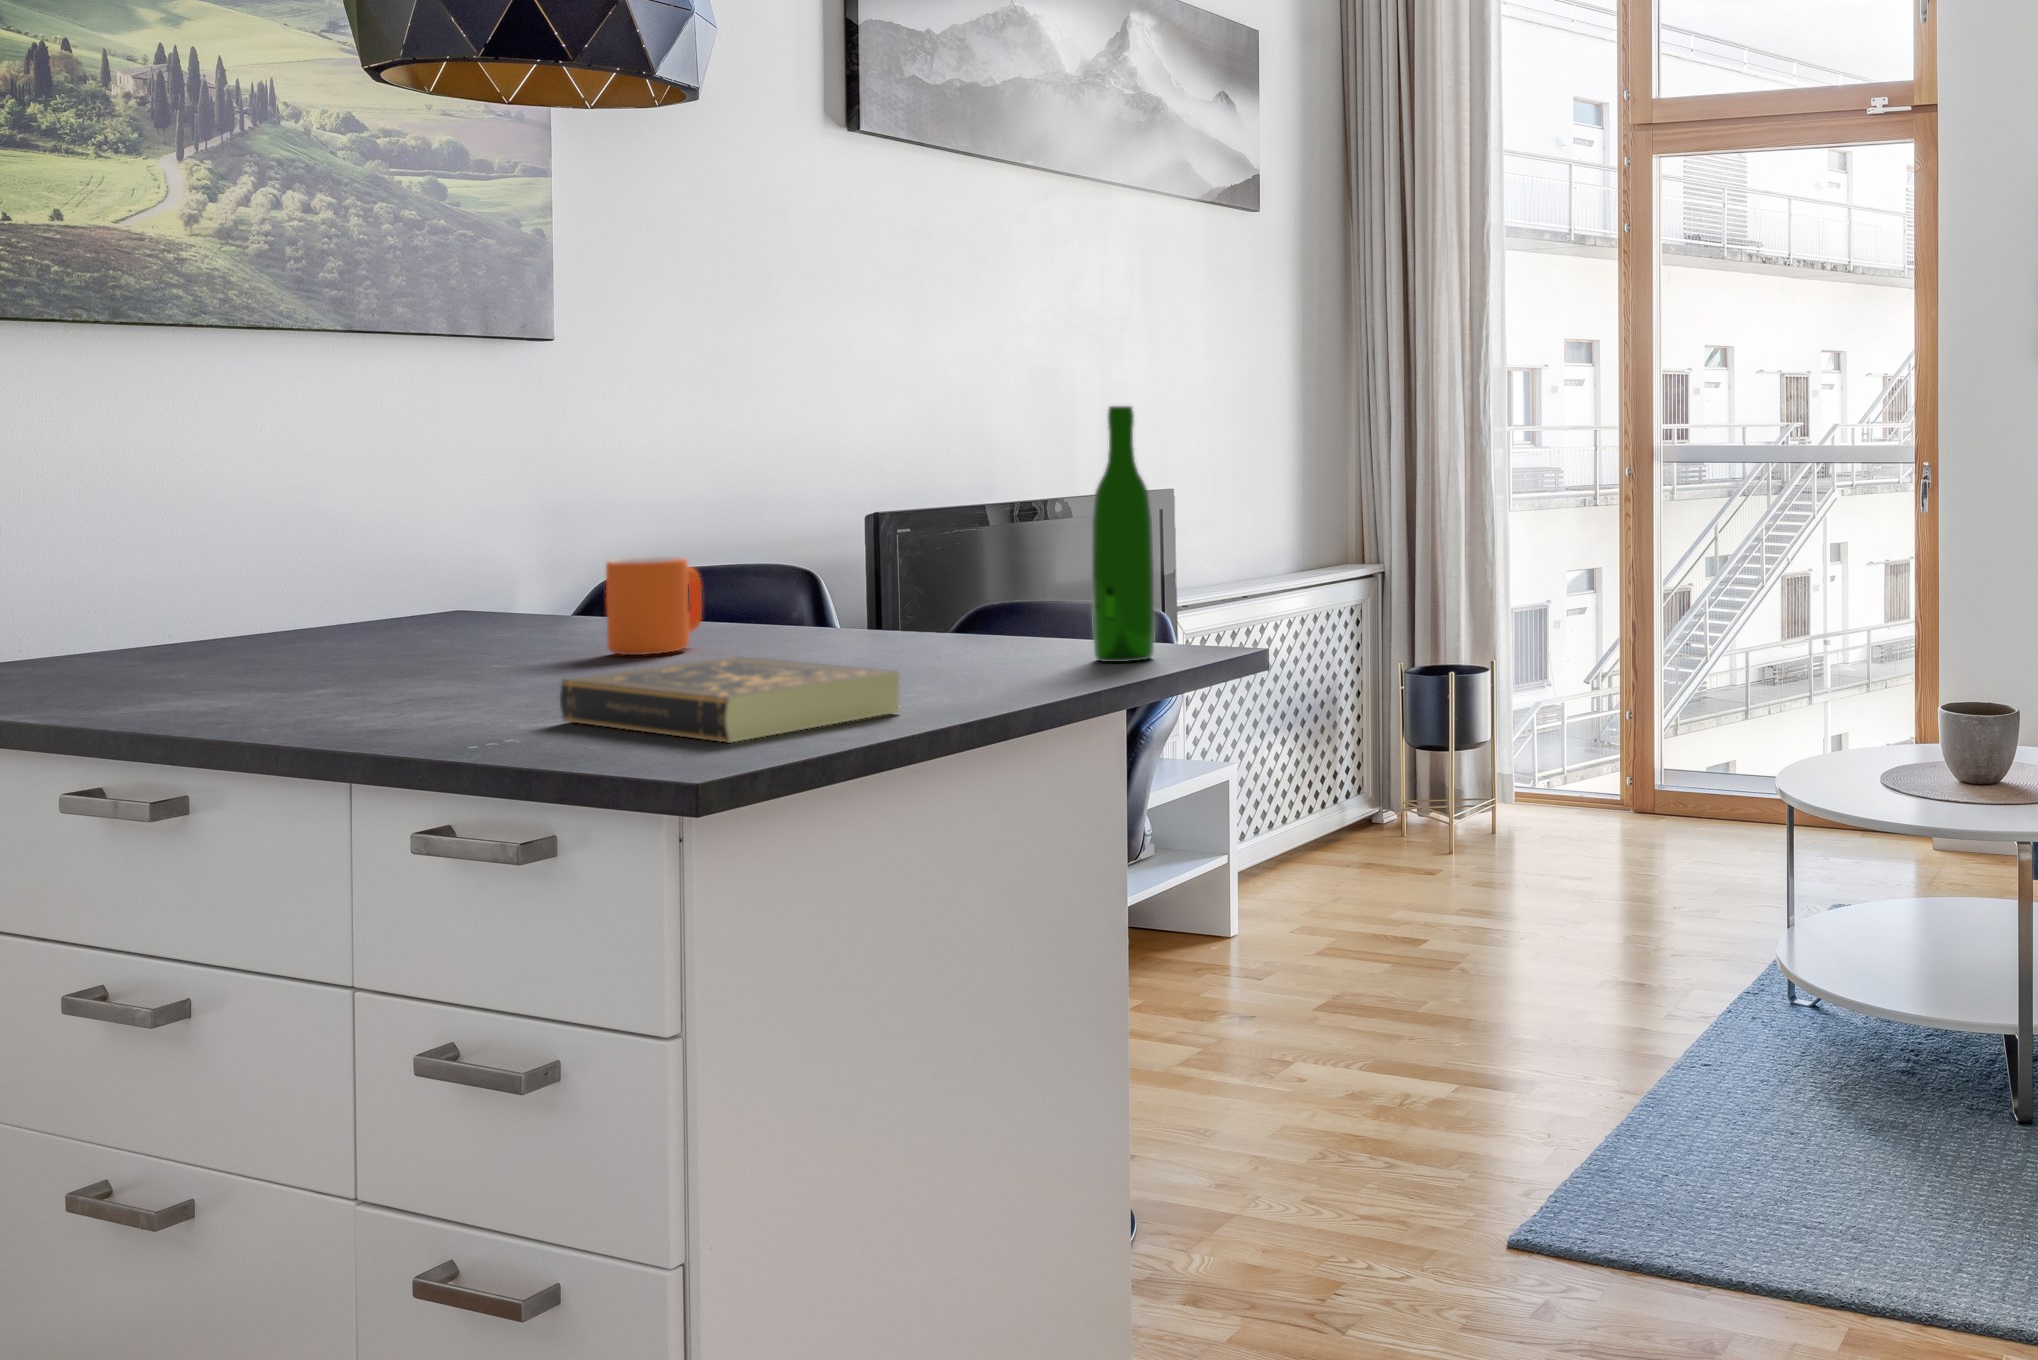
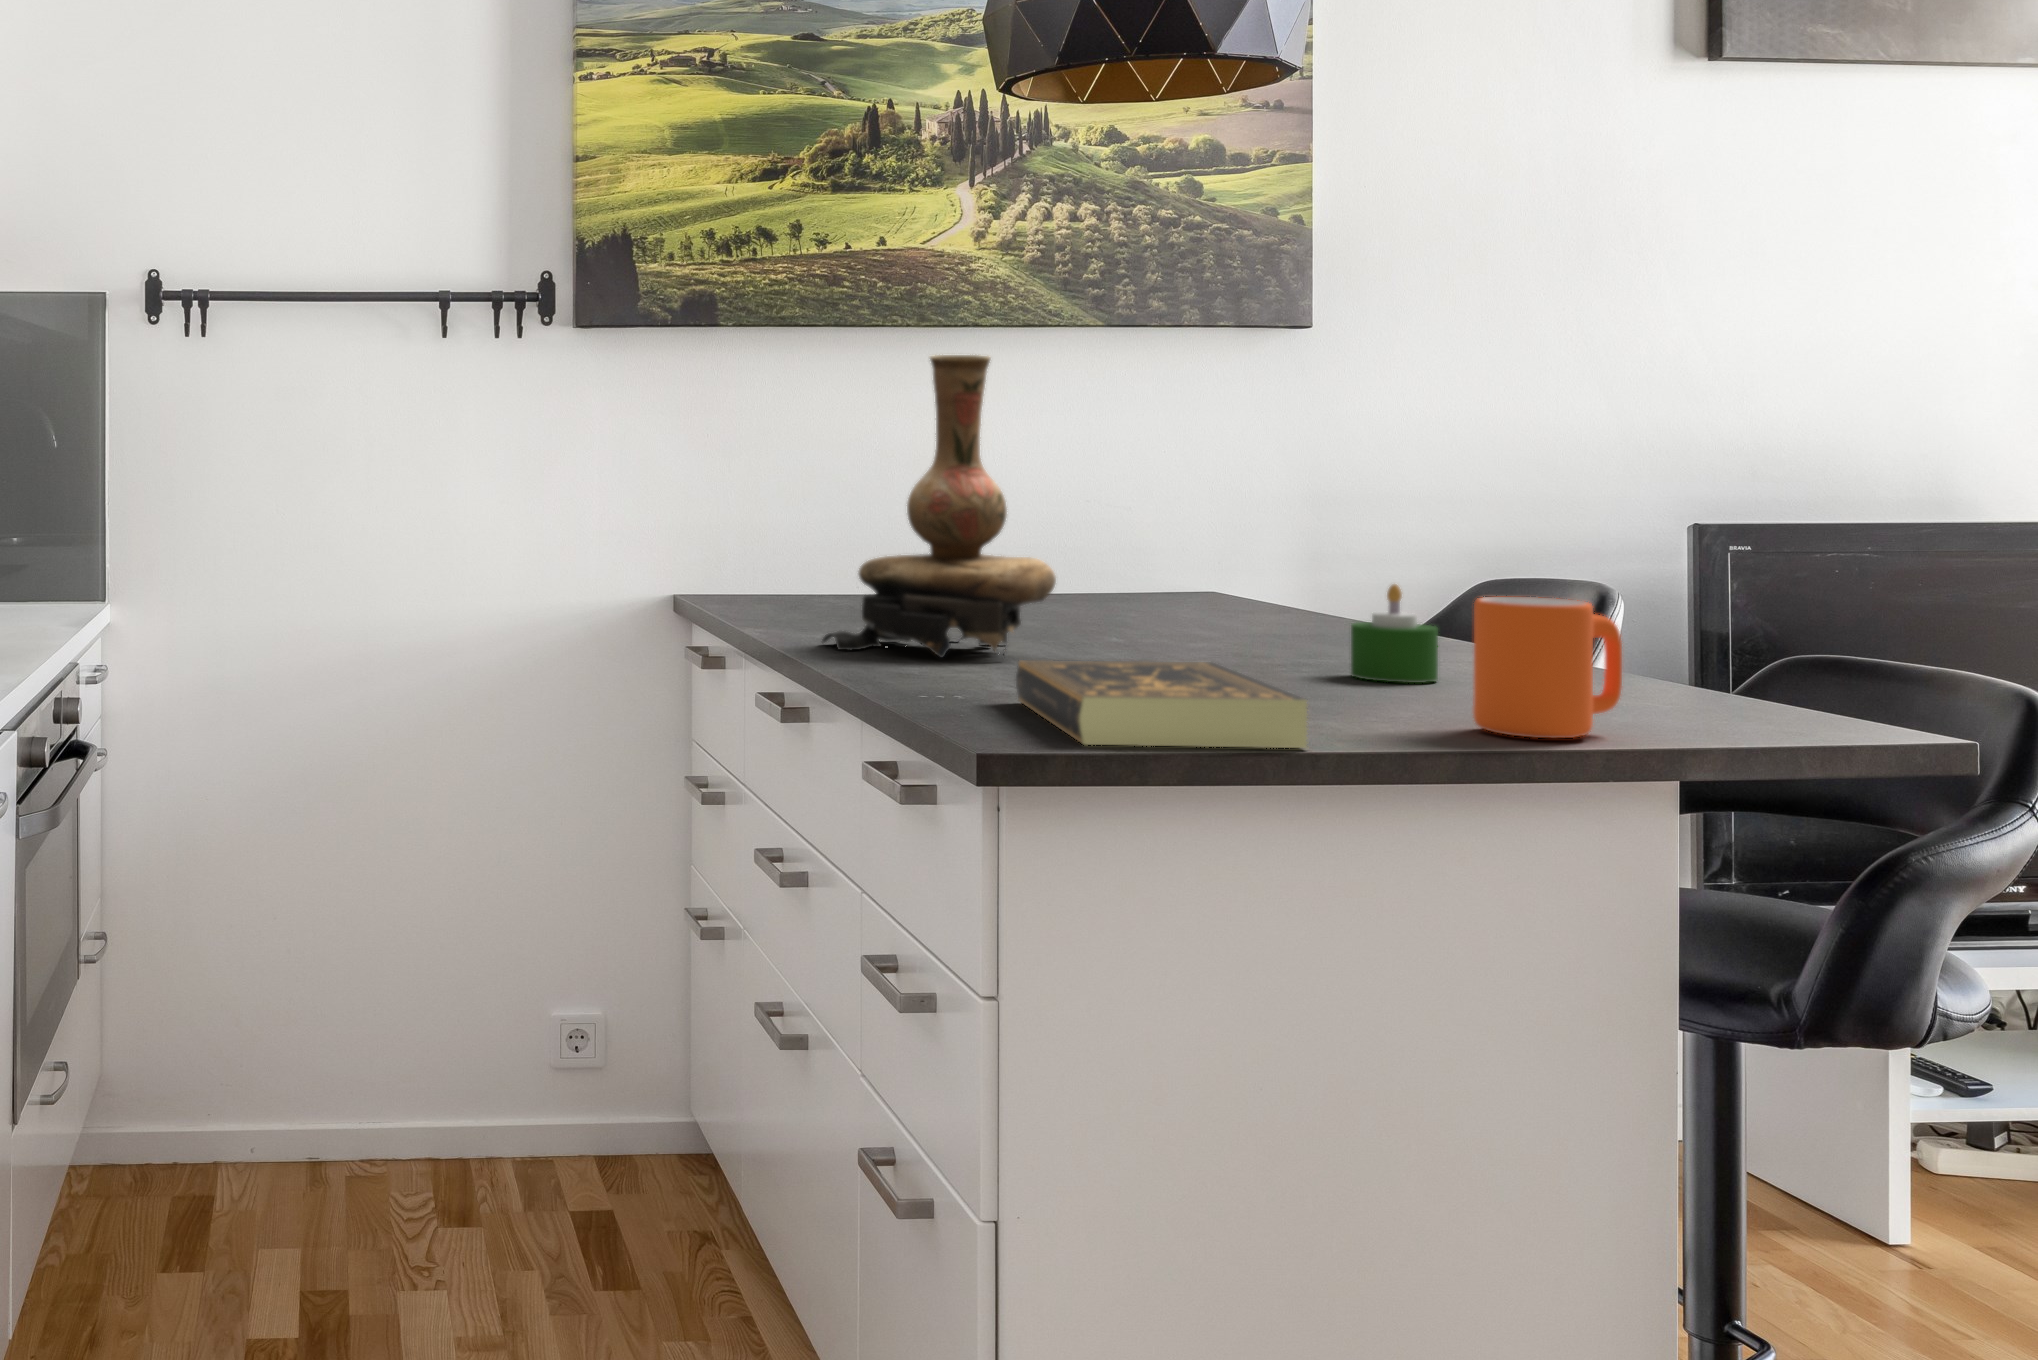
vase: none [152,362,474,710] -> present [822,355,1056,657]
wine bottle: present [1092,406,1155,662] -> none [1702,388,1804,747]
mug: present [606,557,702,655] -> present [1473,597,1622,738]
candle: none [770,572,845,658] -> present [1351,584,1438,683]

